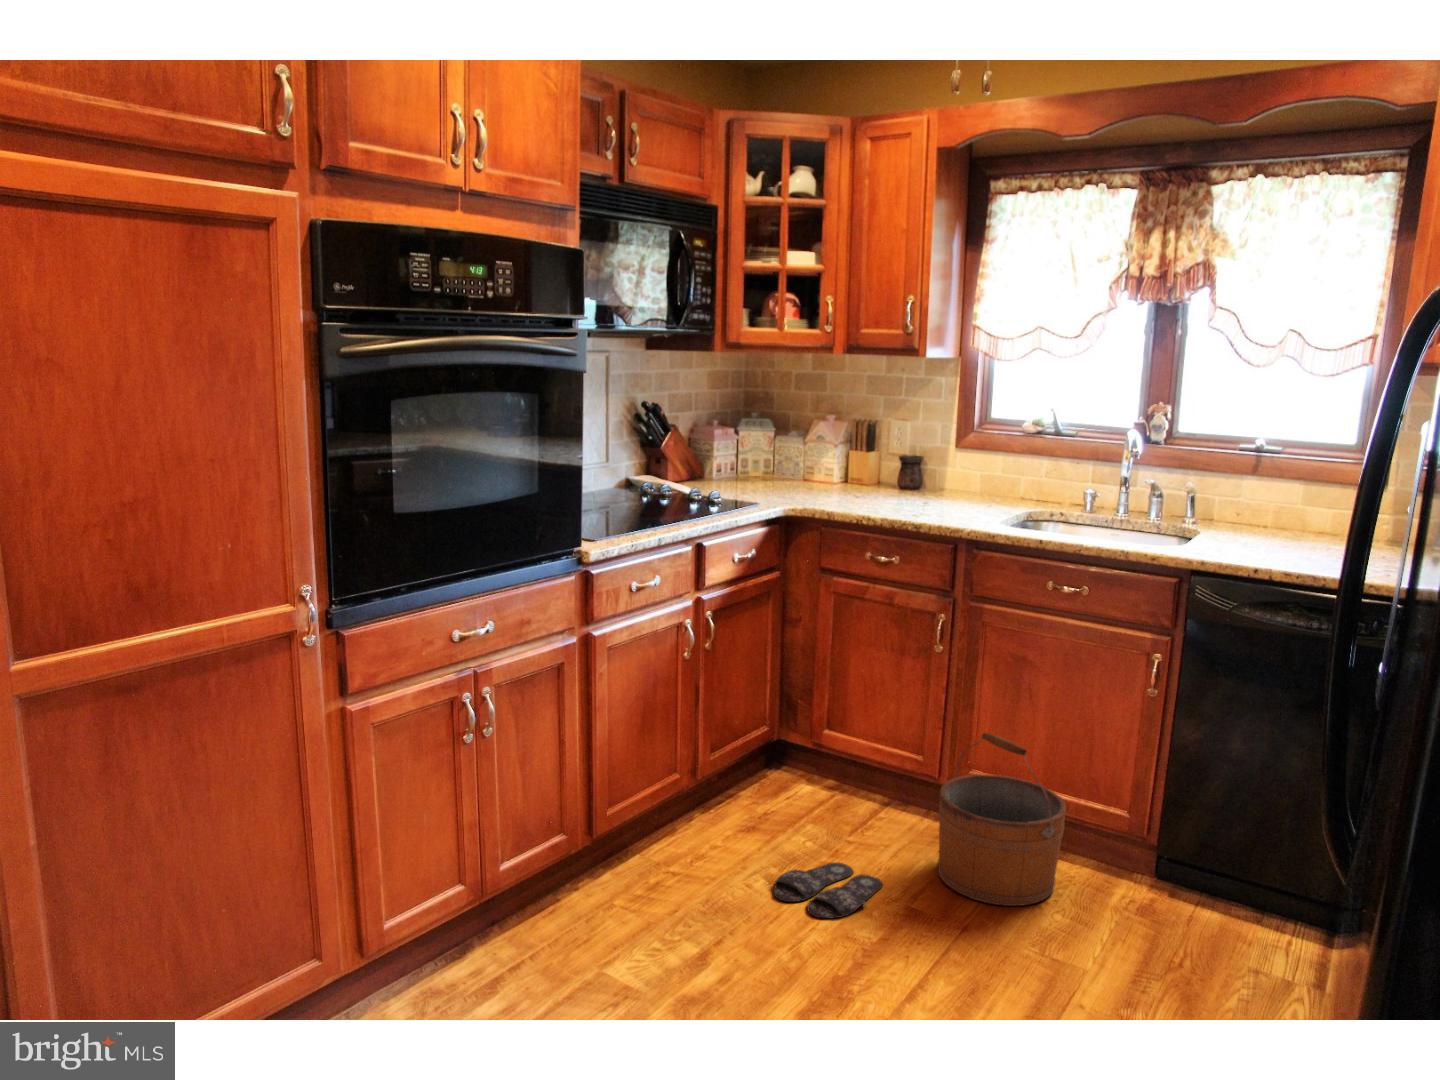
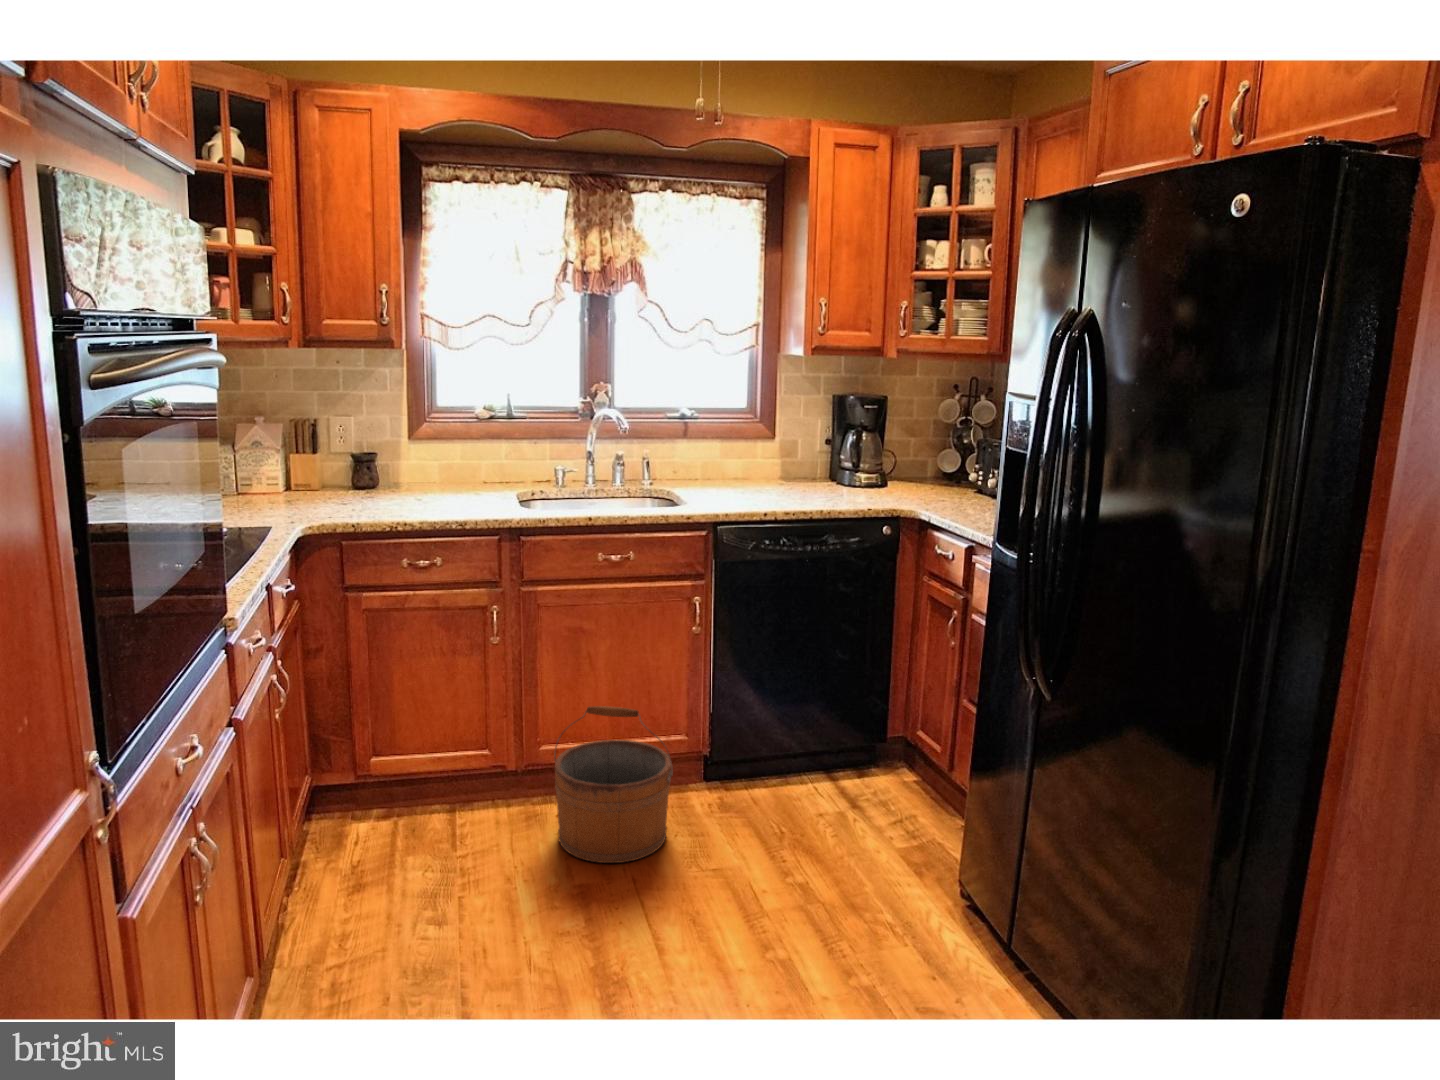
slippers: present [774,863,882,918] -> none [446,882,550,948]

